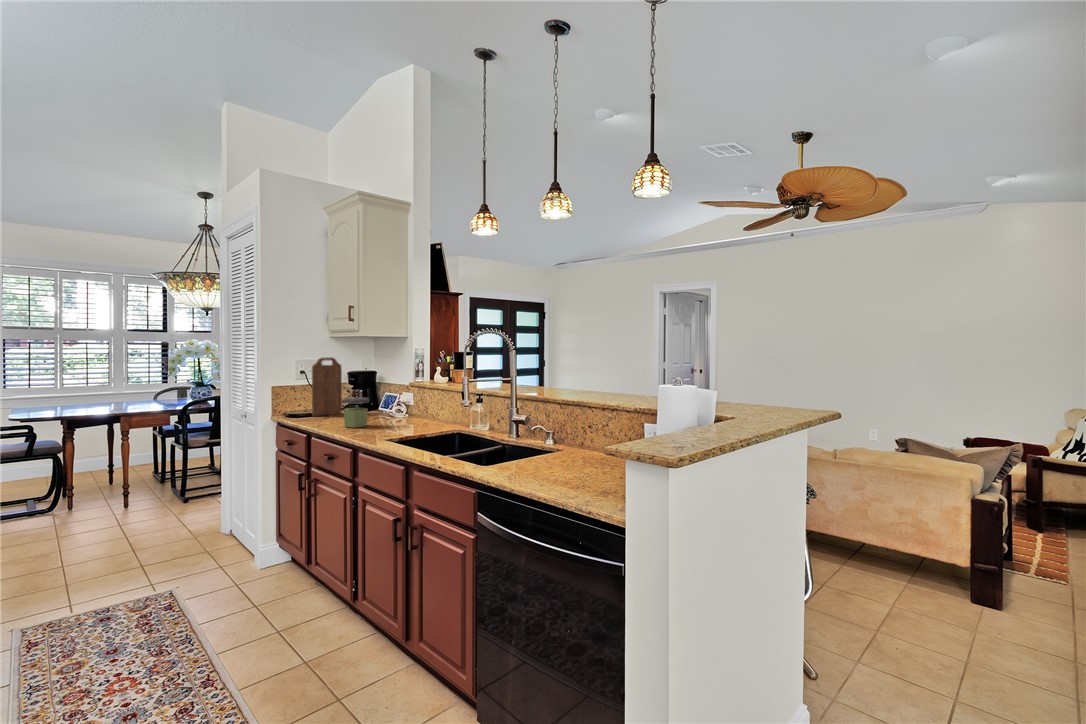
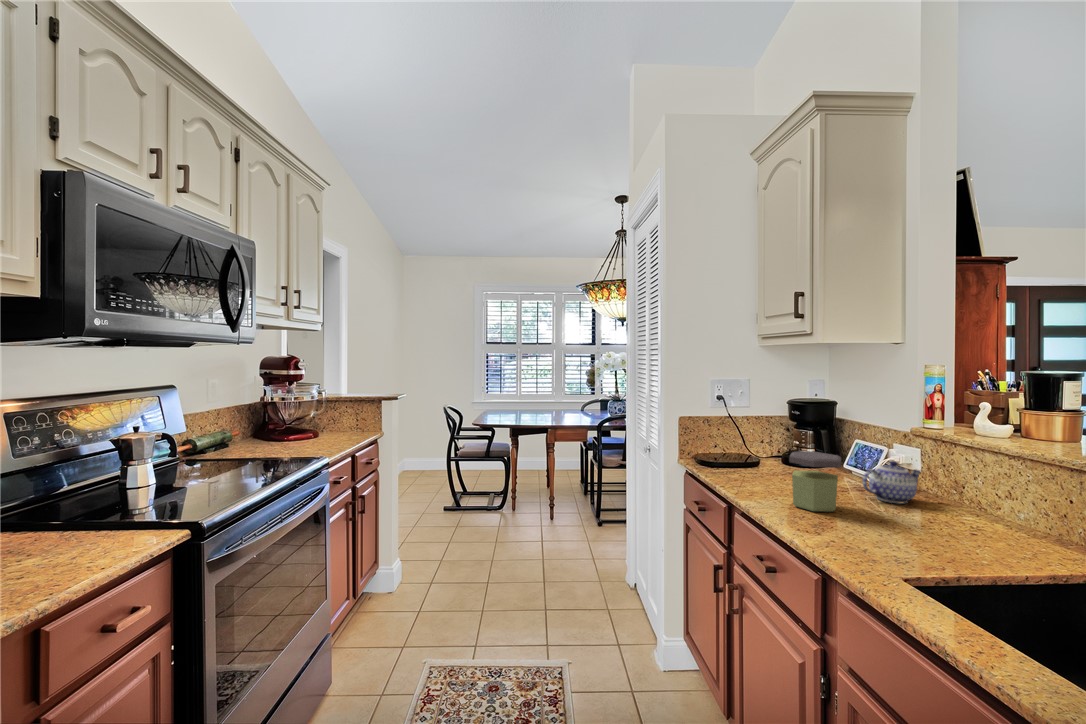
cutting board: present [312,357,342,416] -> none [735,377,782,468]
teapot: none [381,399,410,421] -> present [862,461,921,503]

